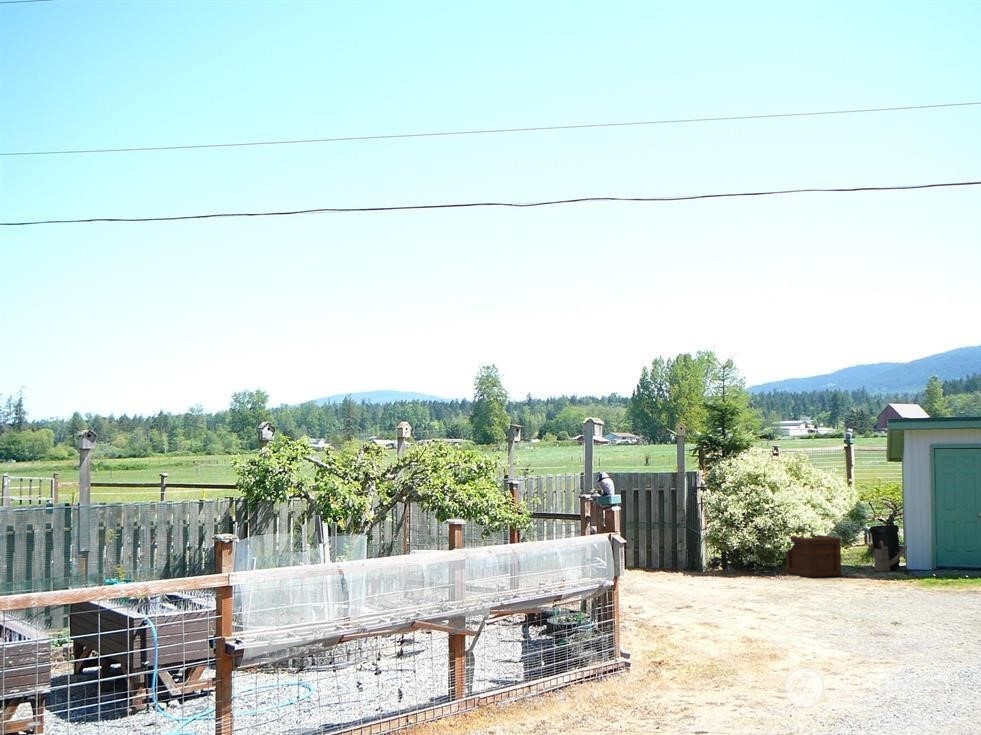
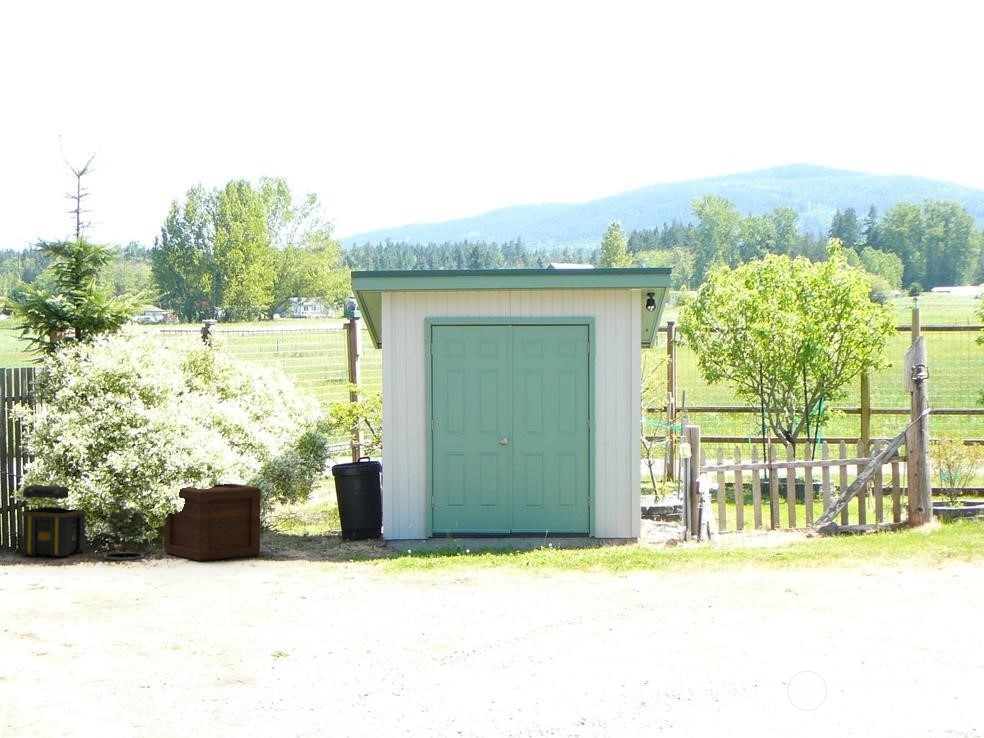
toolbox: none [710,533,742,572] -> present [22,485,86,557]
watering can: present [869,541,907,571] -> none [315,490,379,544]

